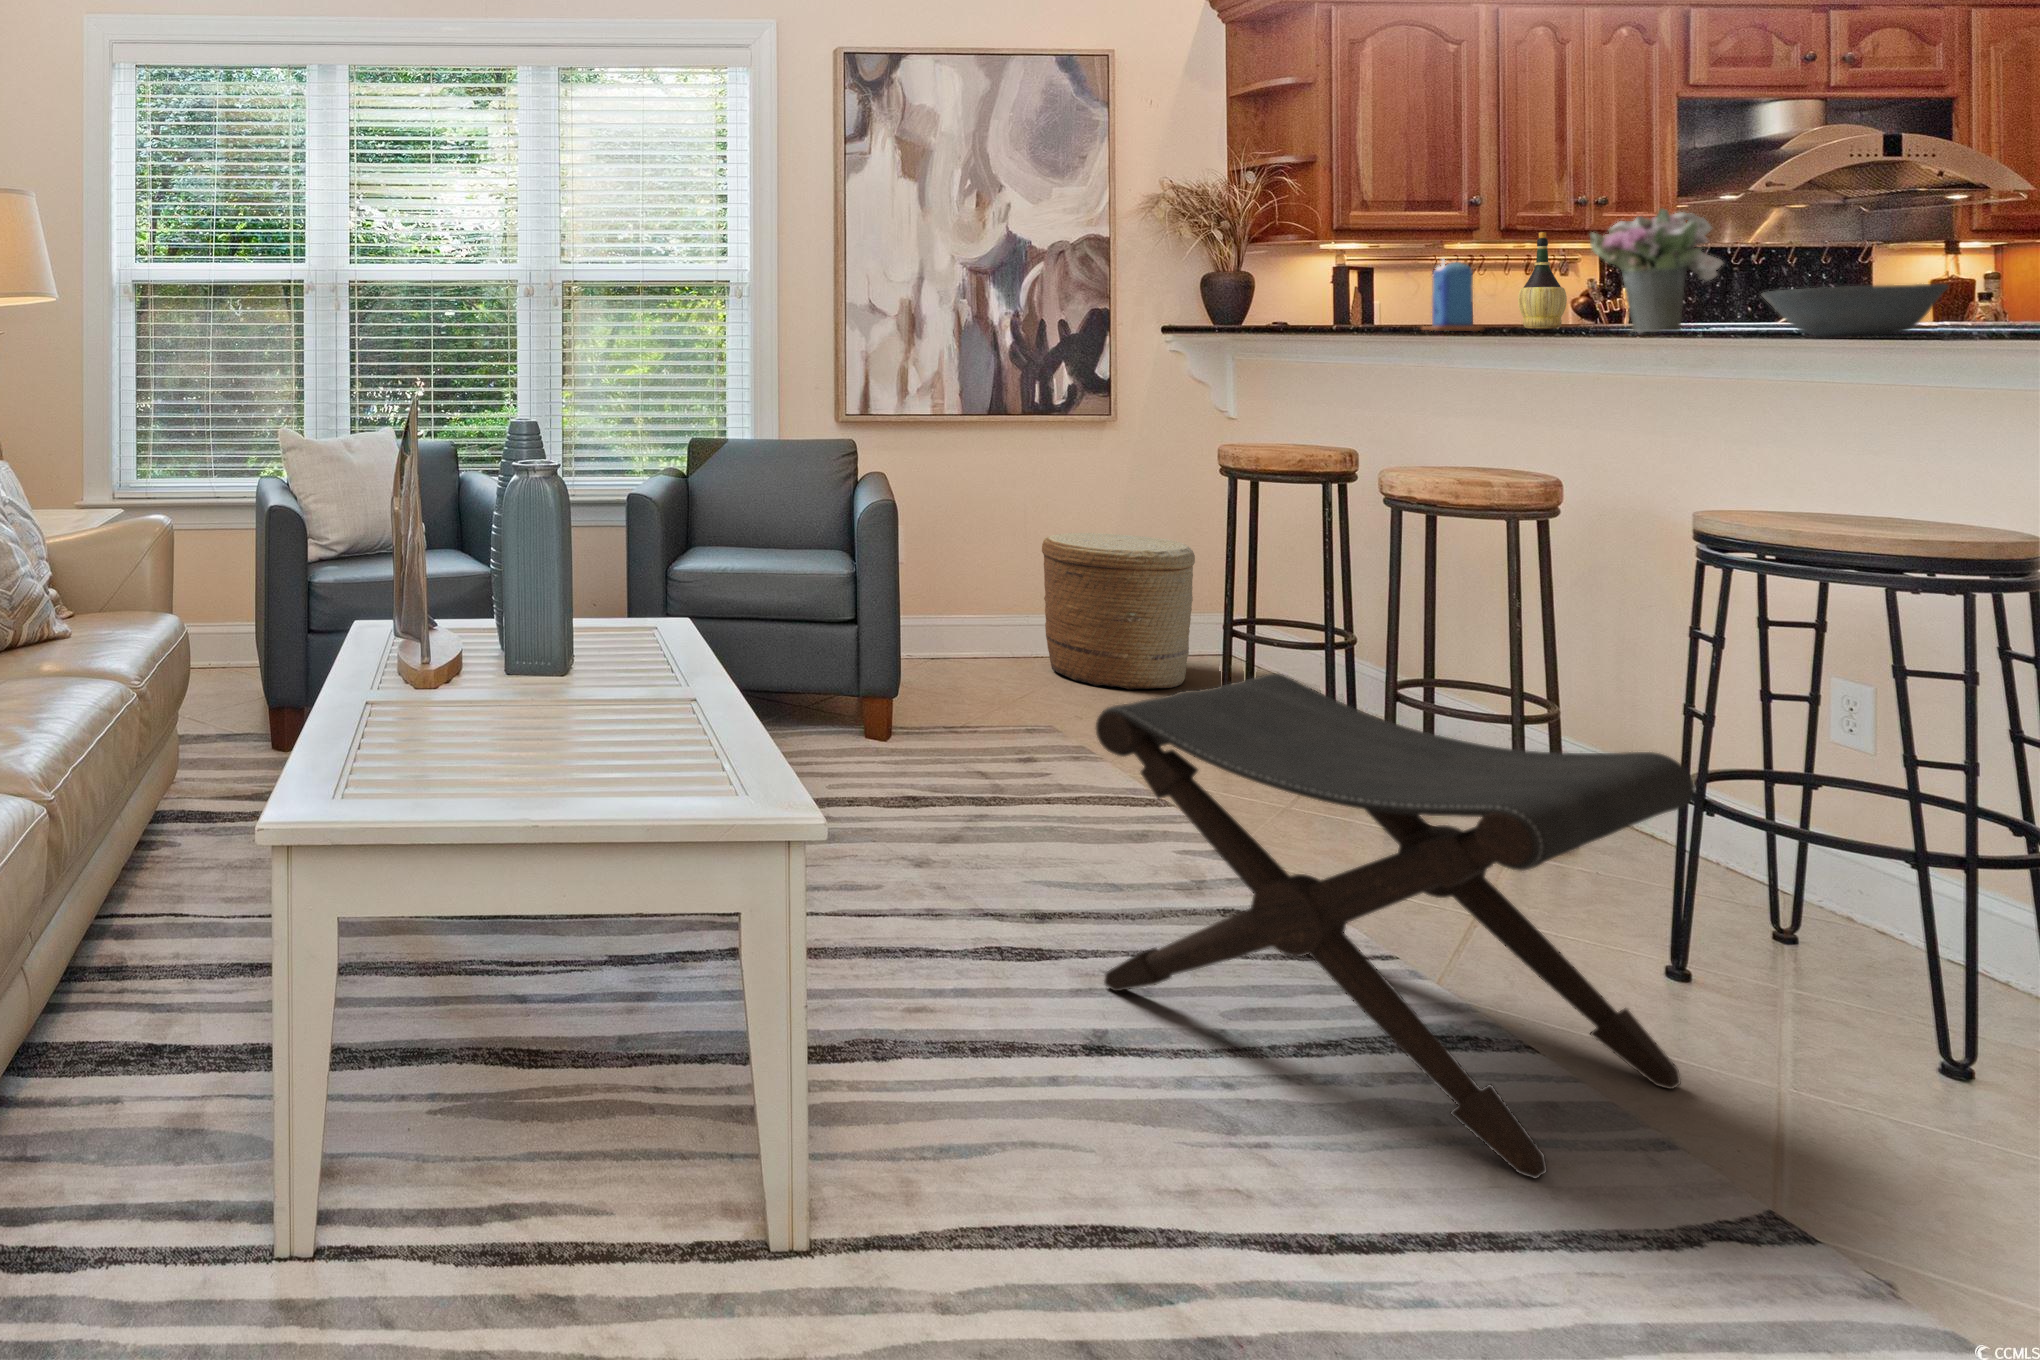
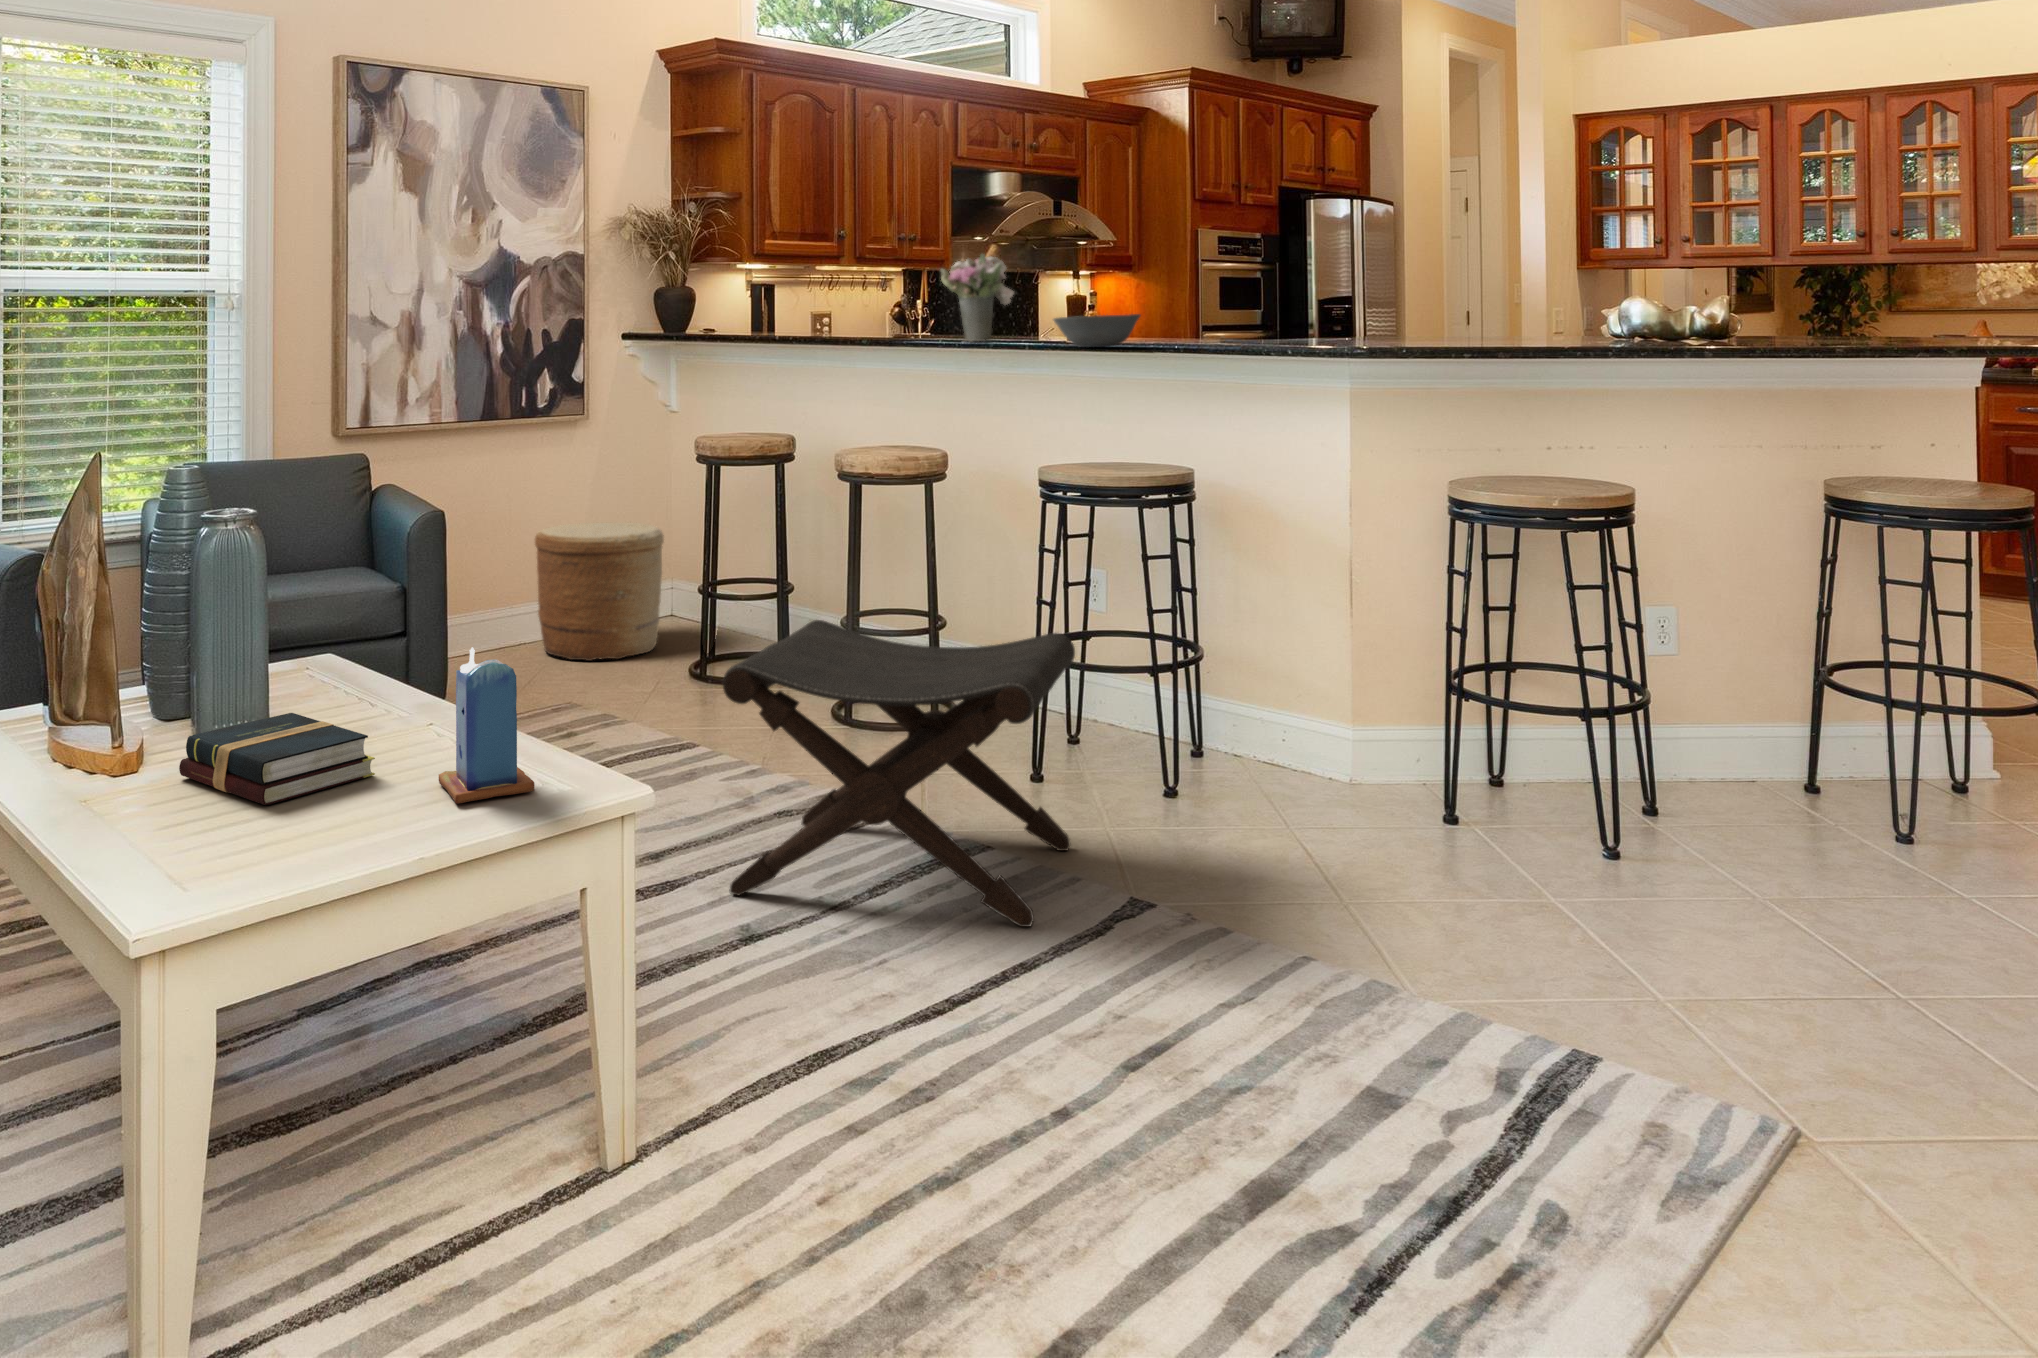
wine bottle: present [1518,232,1567,329] -> none [875,262,904,335]
candle: present [1422,260,1483,331] -> present [439,647,534,804]
hardback book: none [459,662,605,743] -> present [179,713,375,805]

